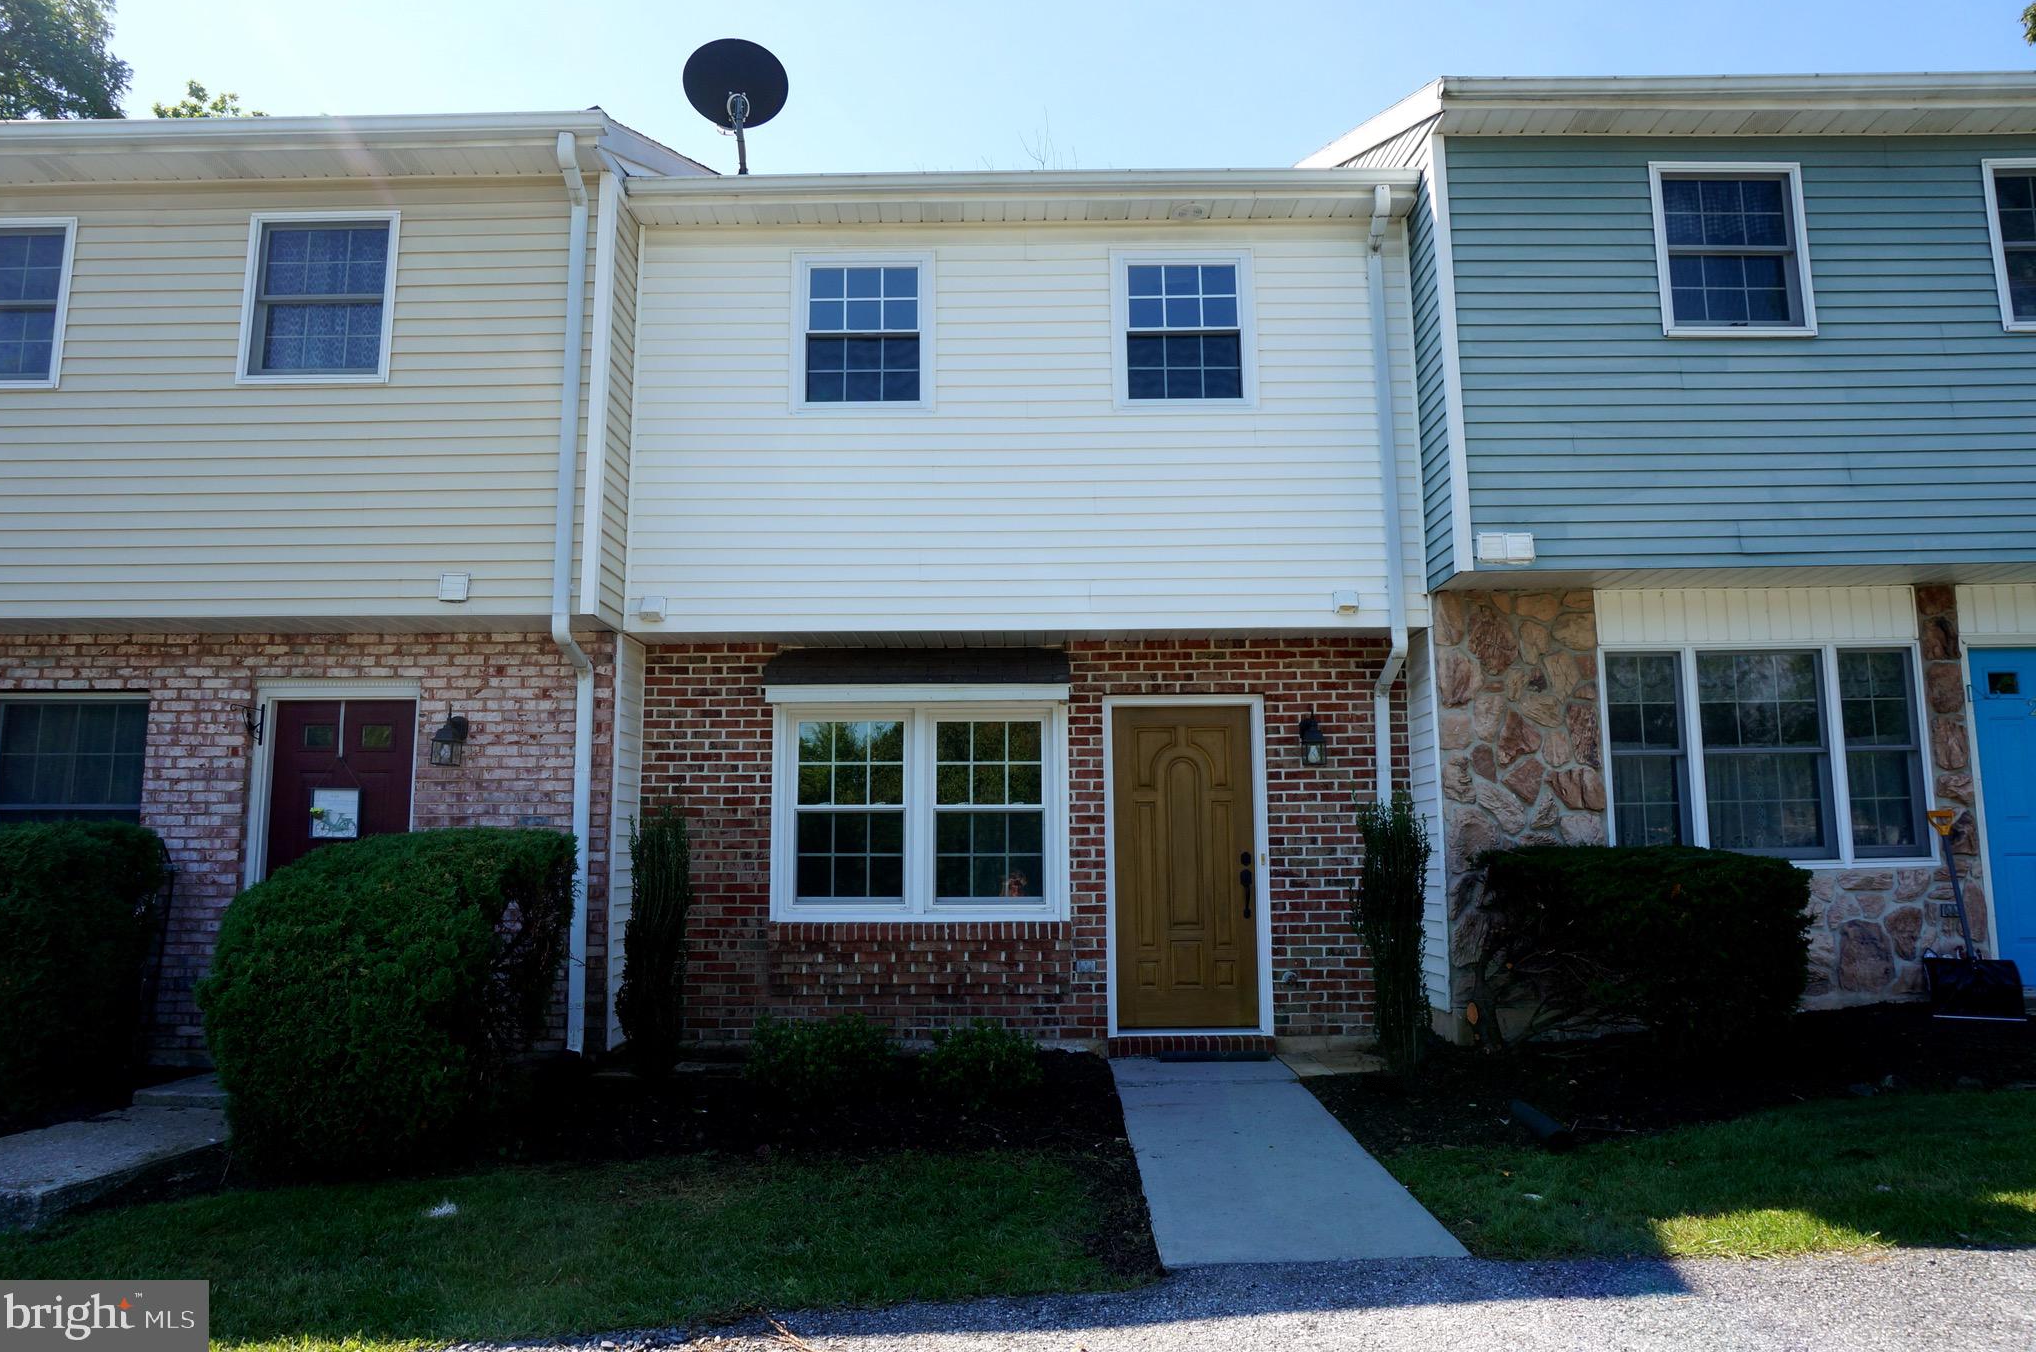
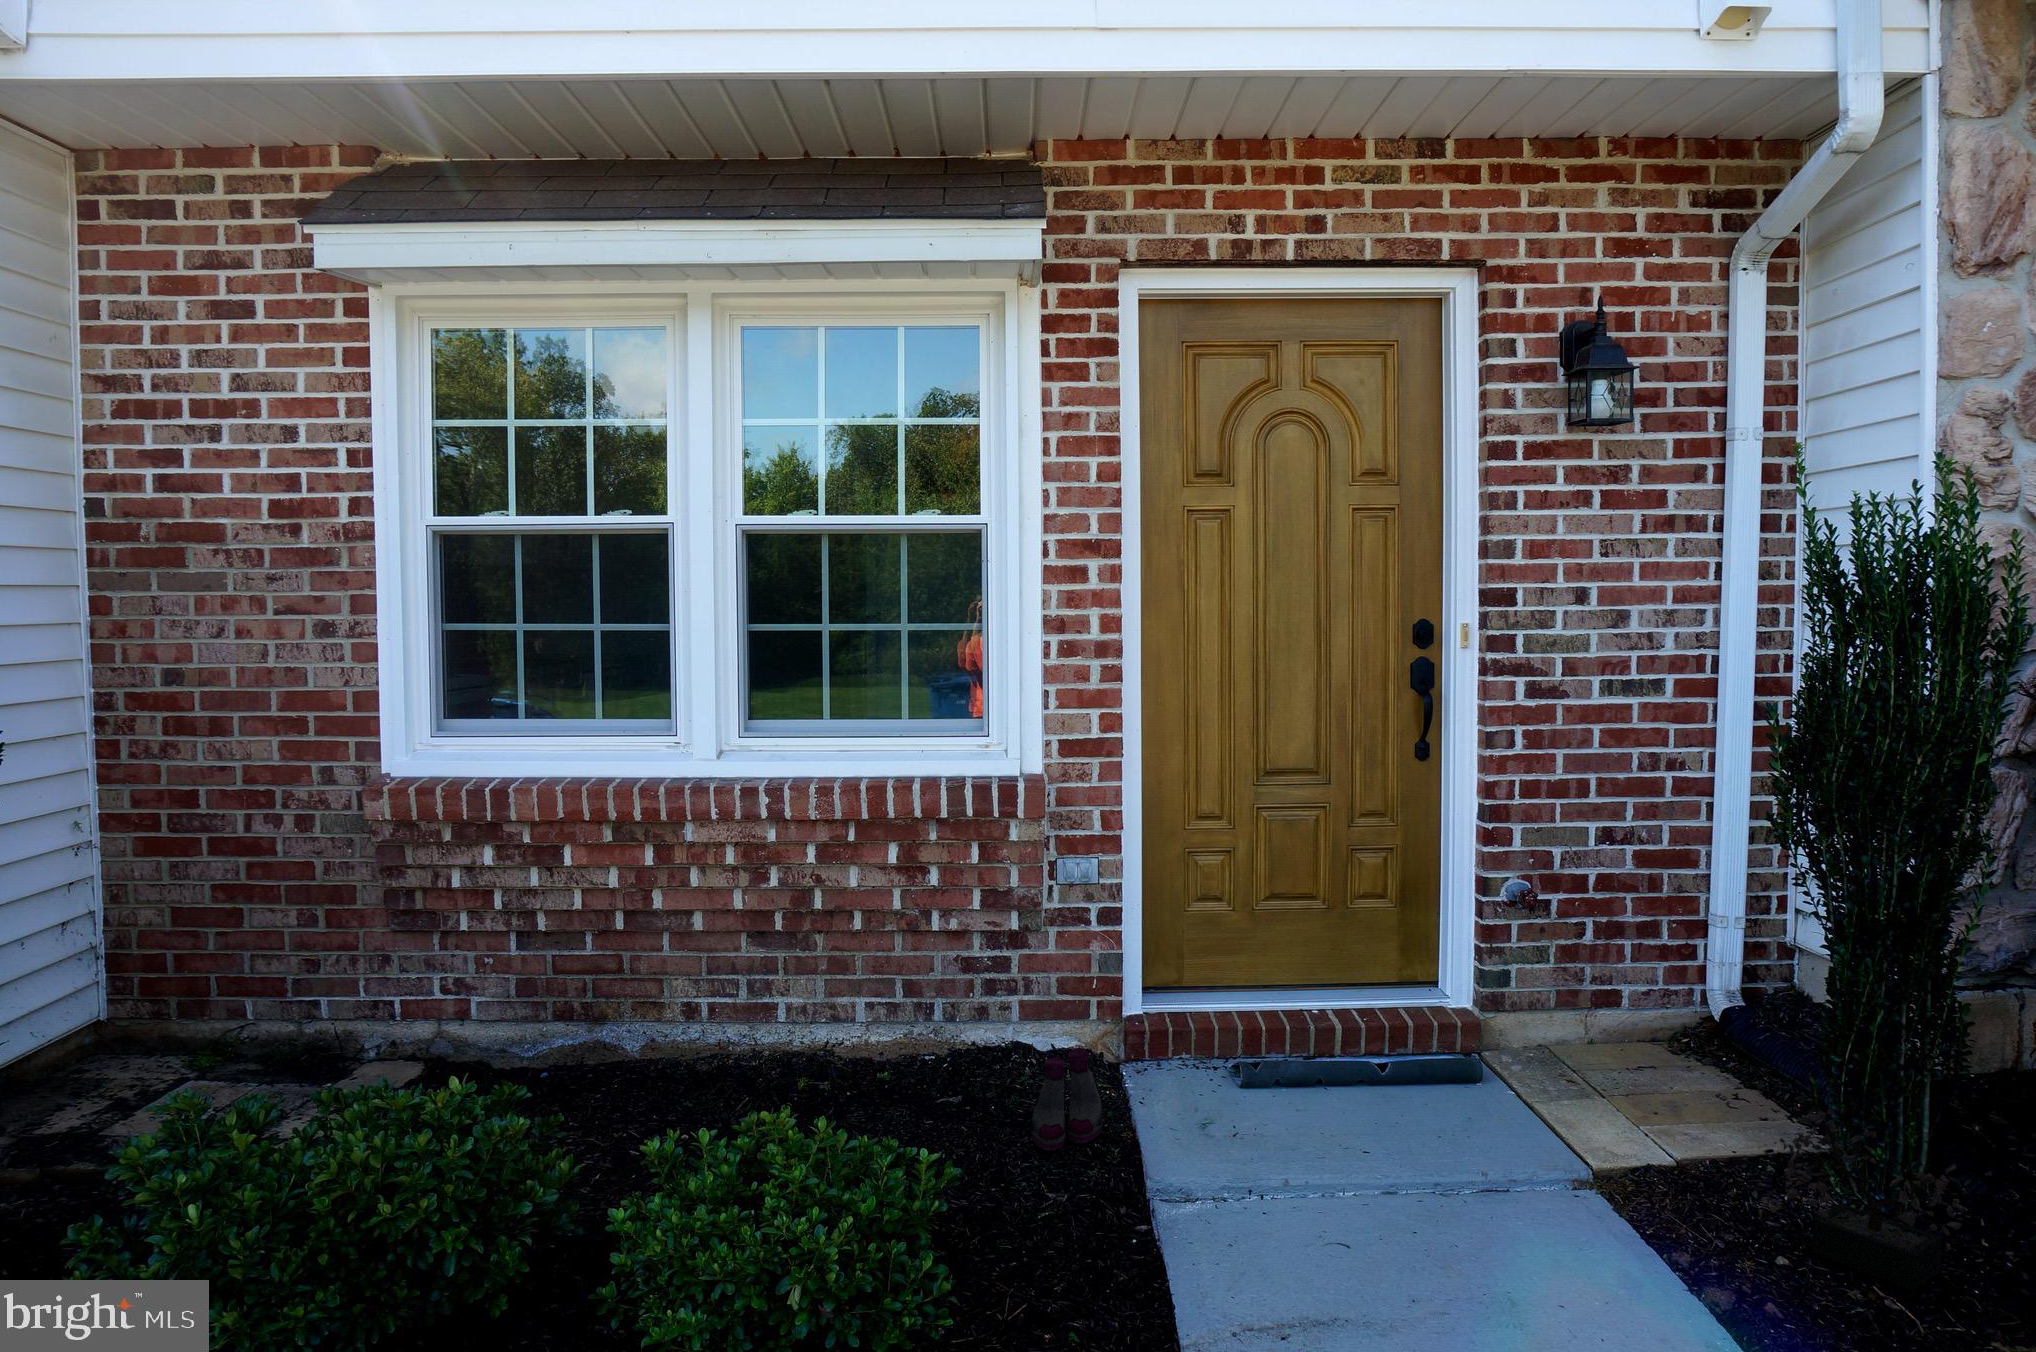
boots: none [1066,1033,1098,1071] -> present [1031,1049,1103,1151]

